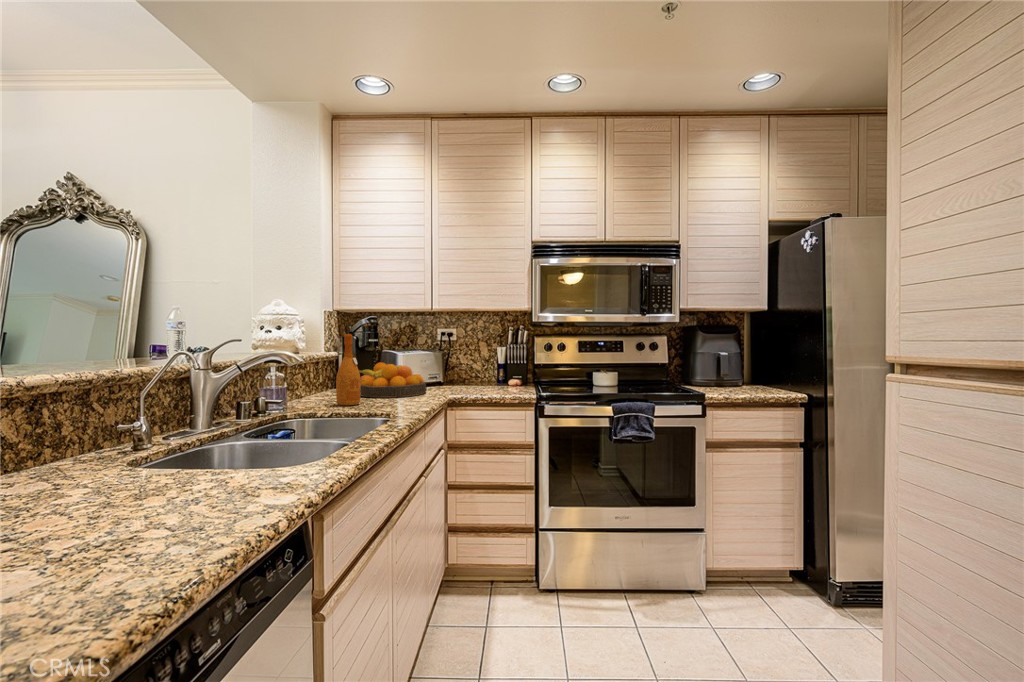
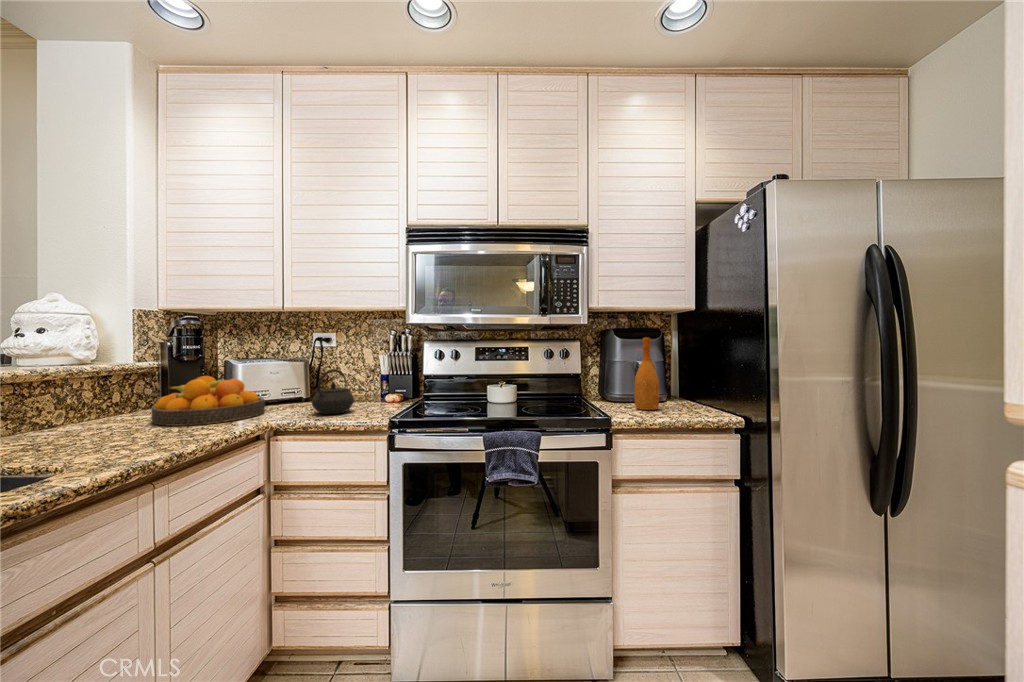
wine bottle: present [336,334,361,406] -> present [634,337,659,410]
kettle: none [465,357,495,393] -> present [312,369,354,414]

